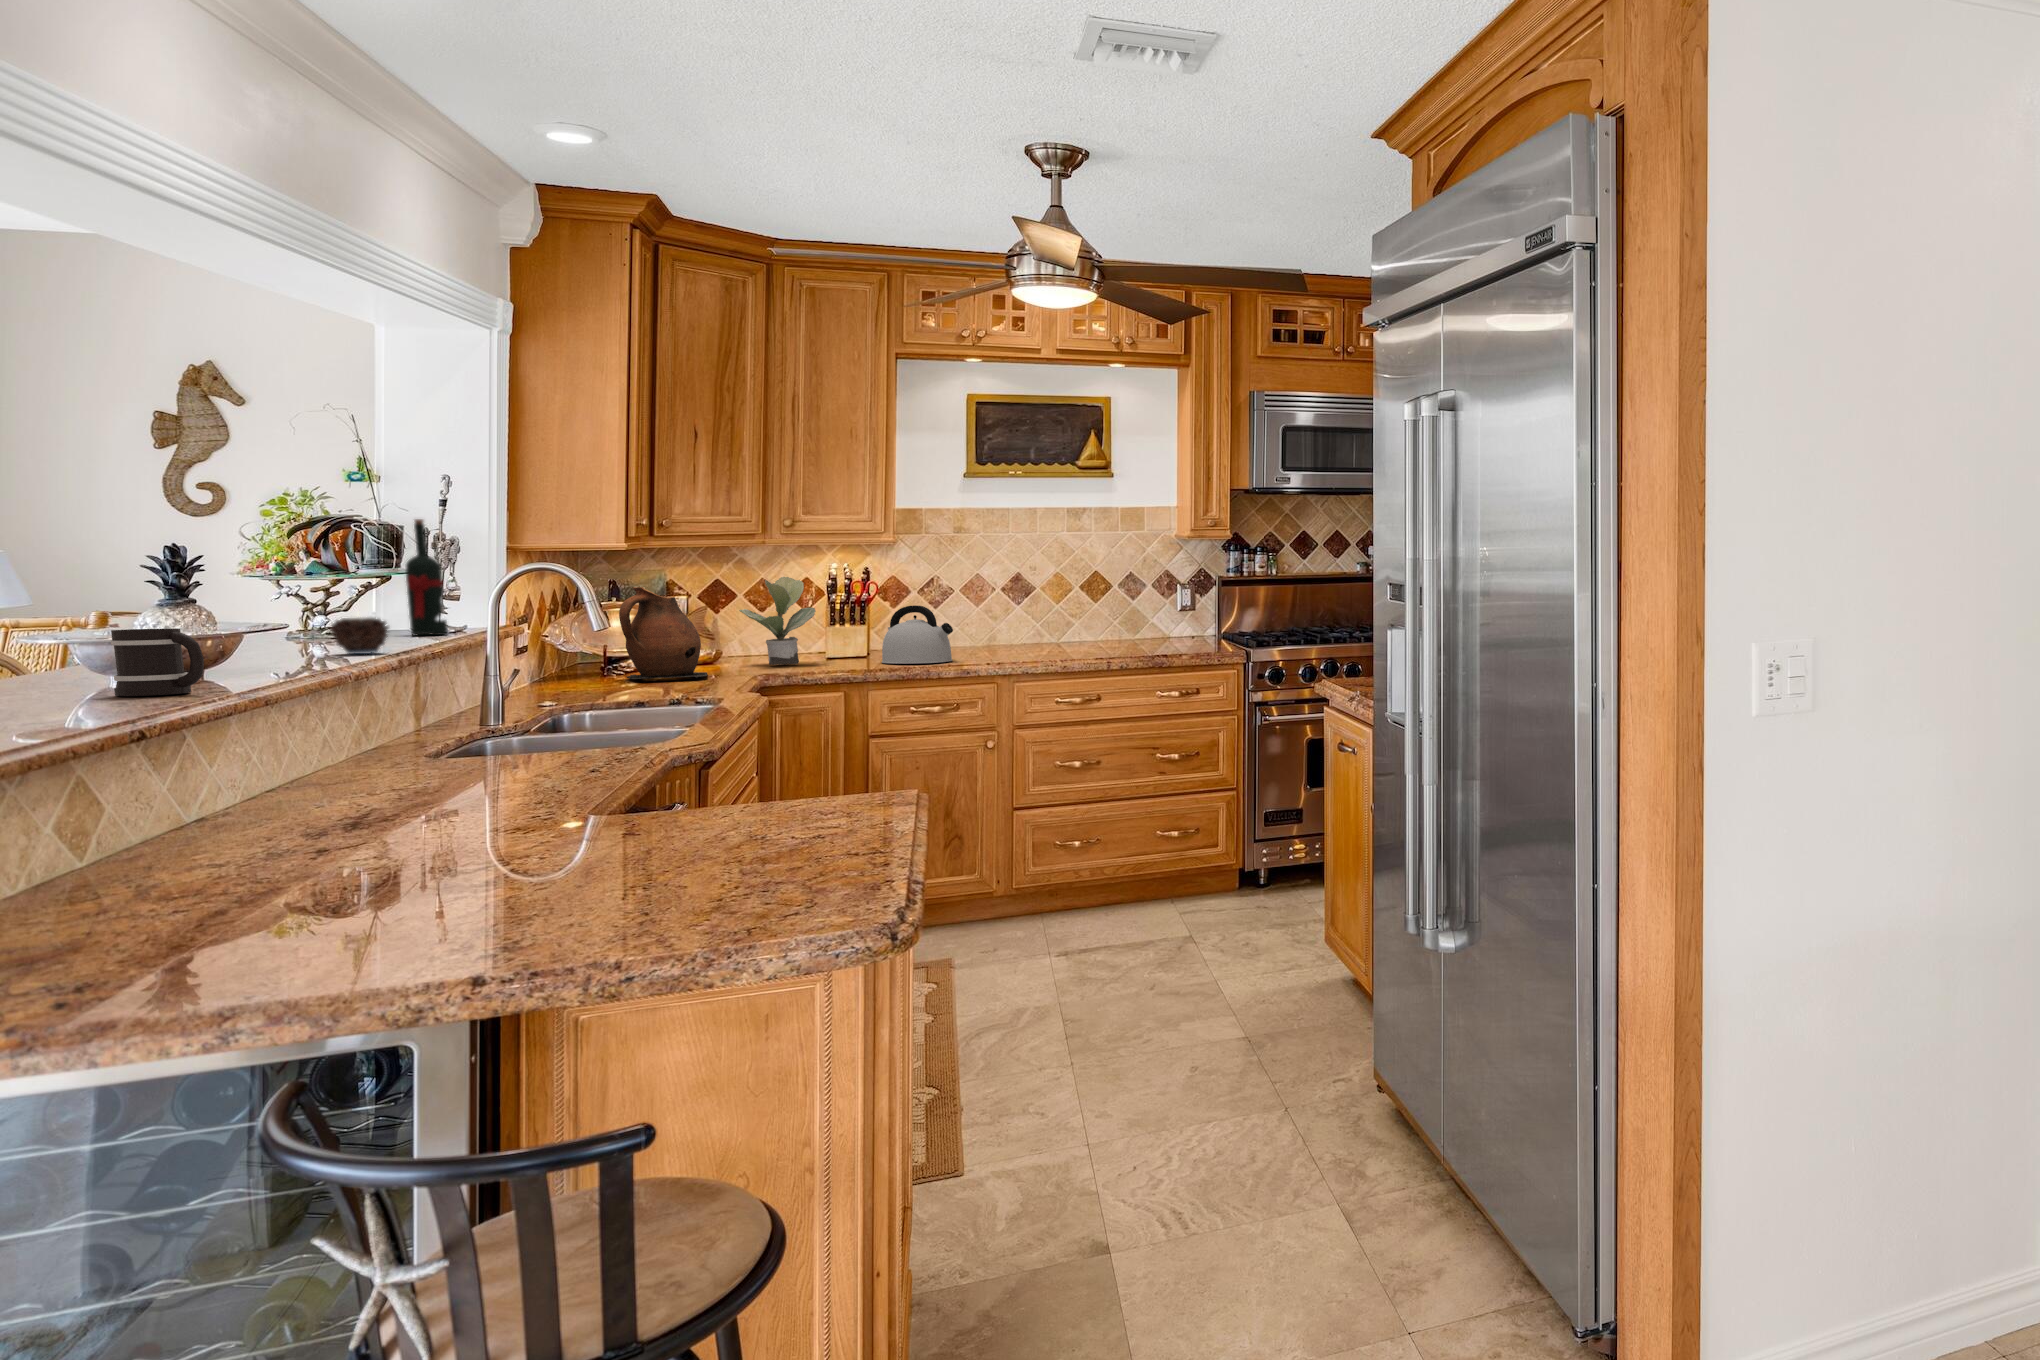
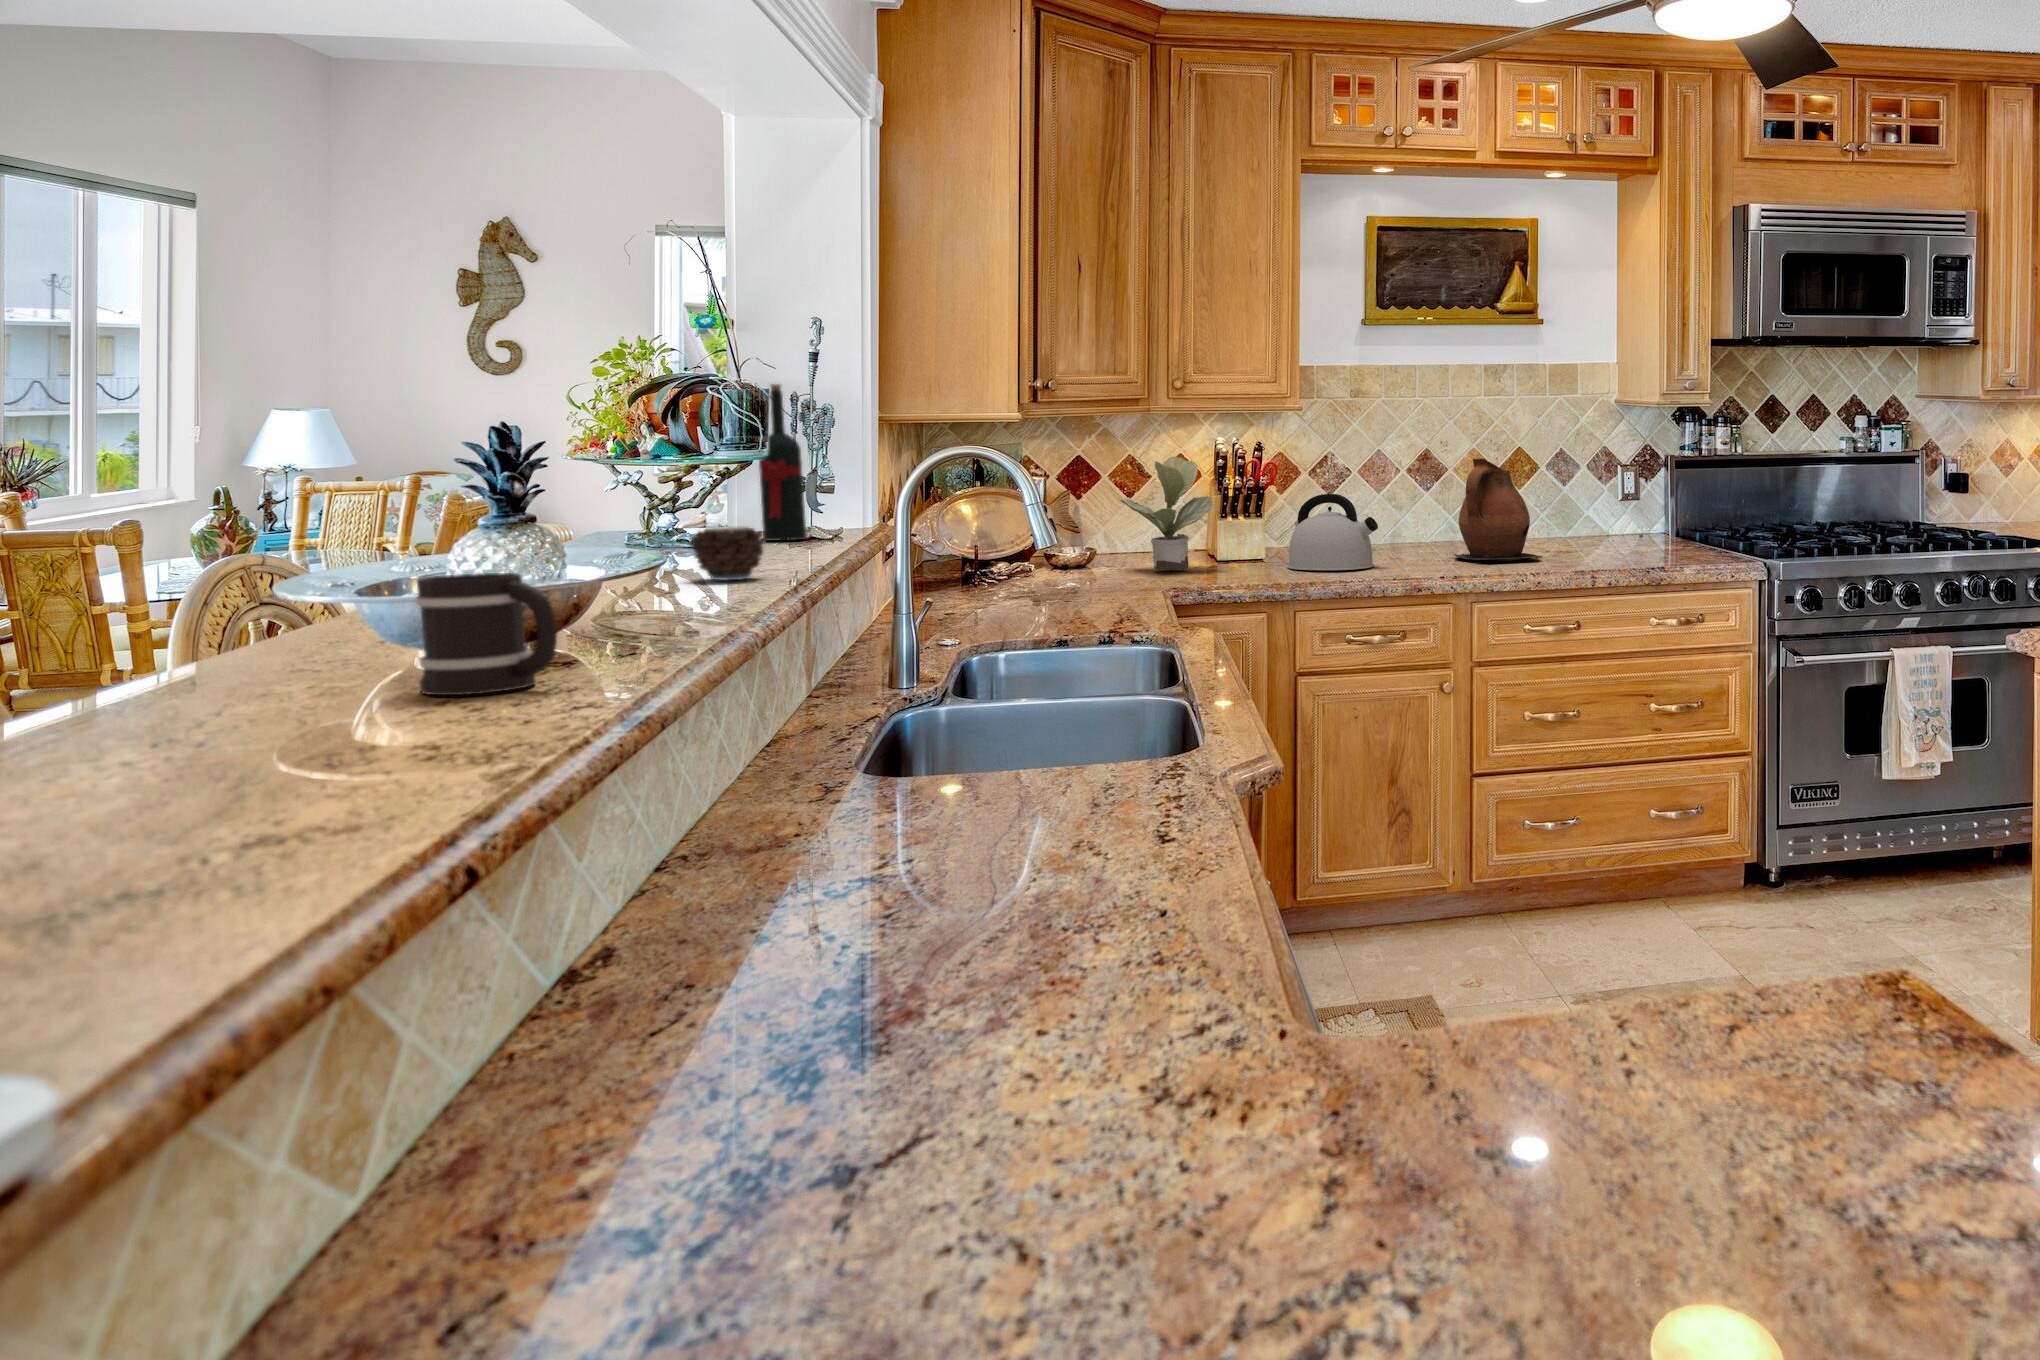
ceramic pitcher: present [619,587,707,679] -> present [1455,458,1542,560]

